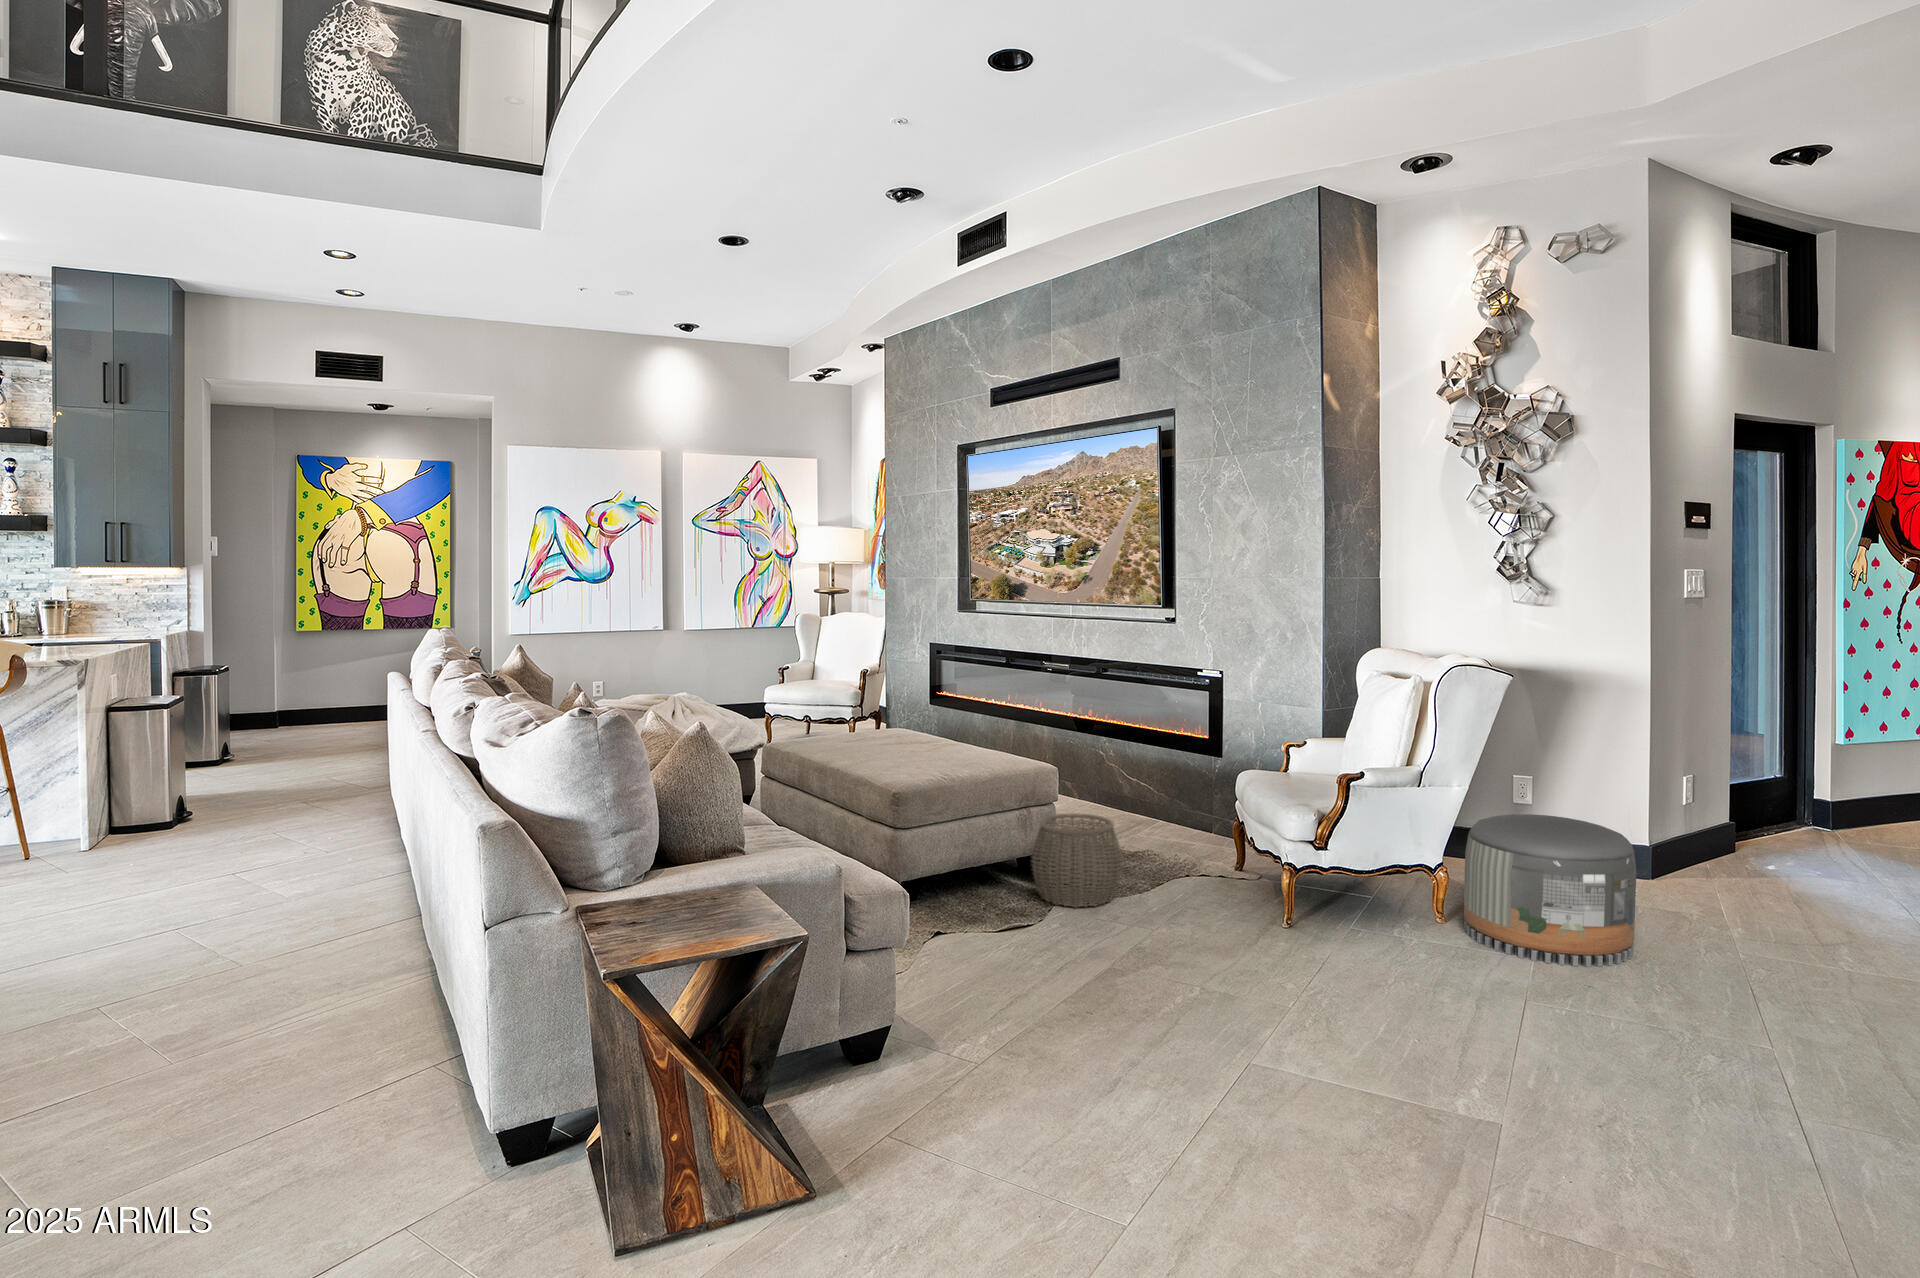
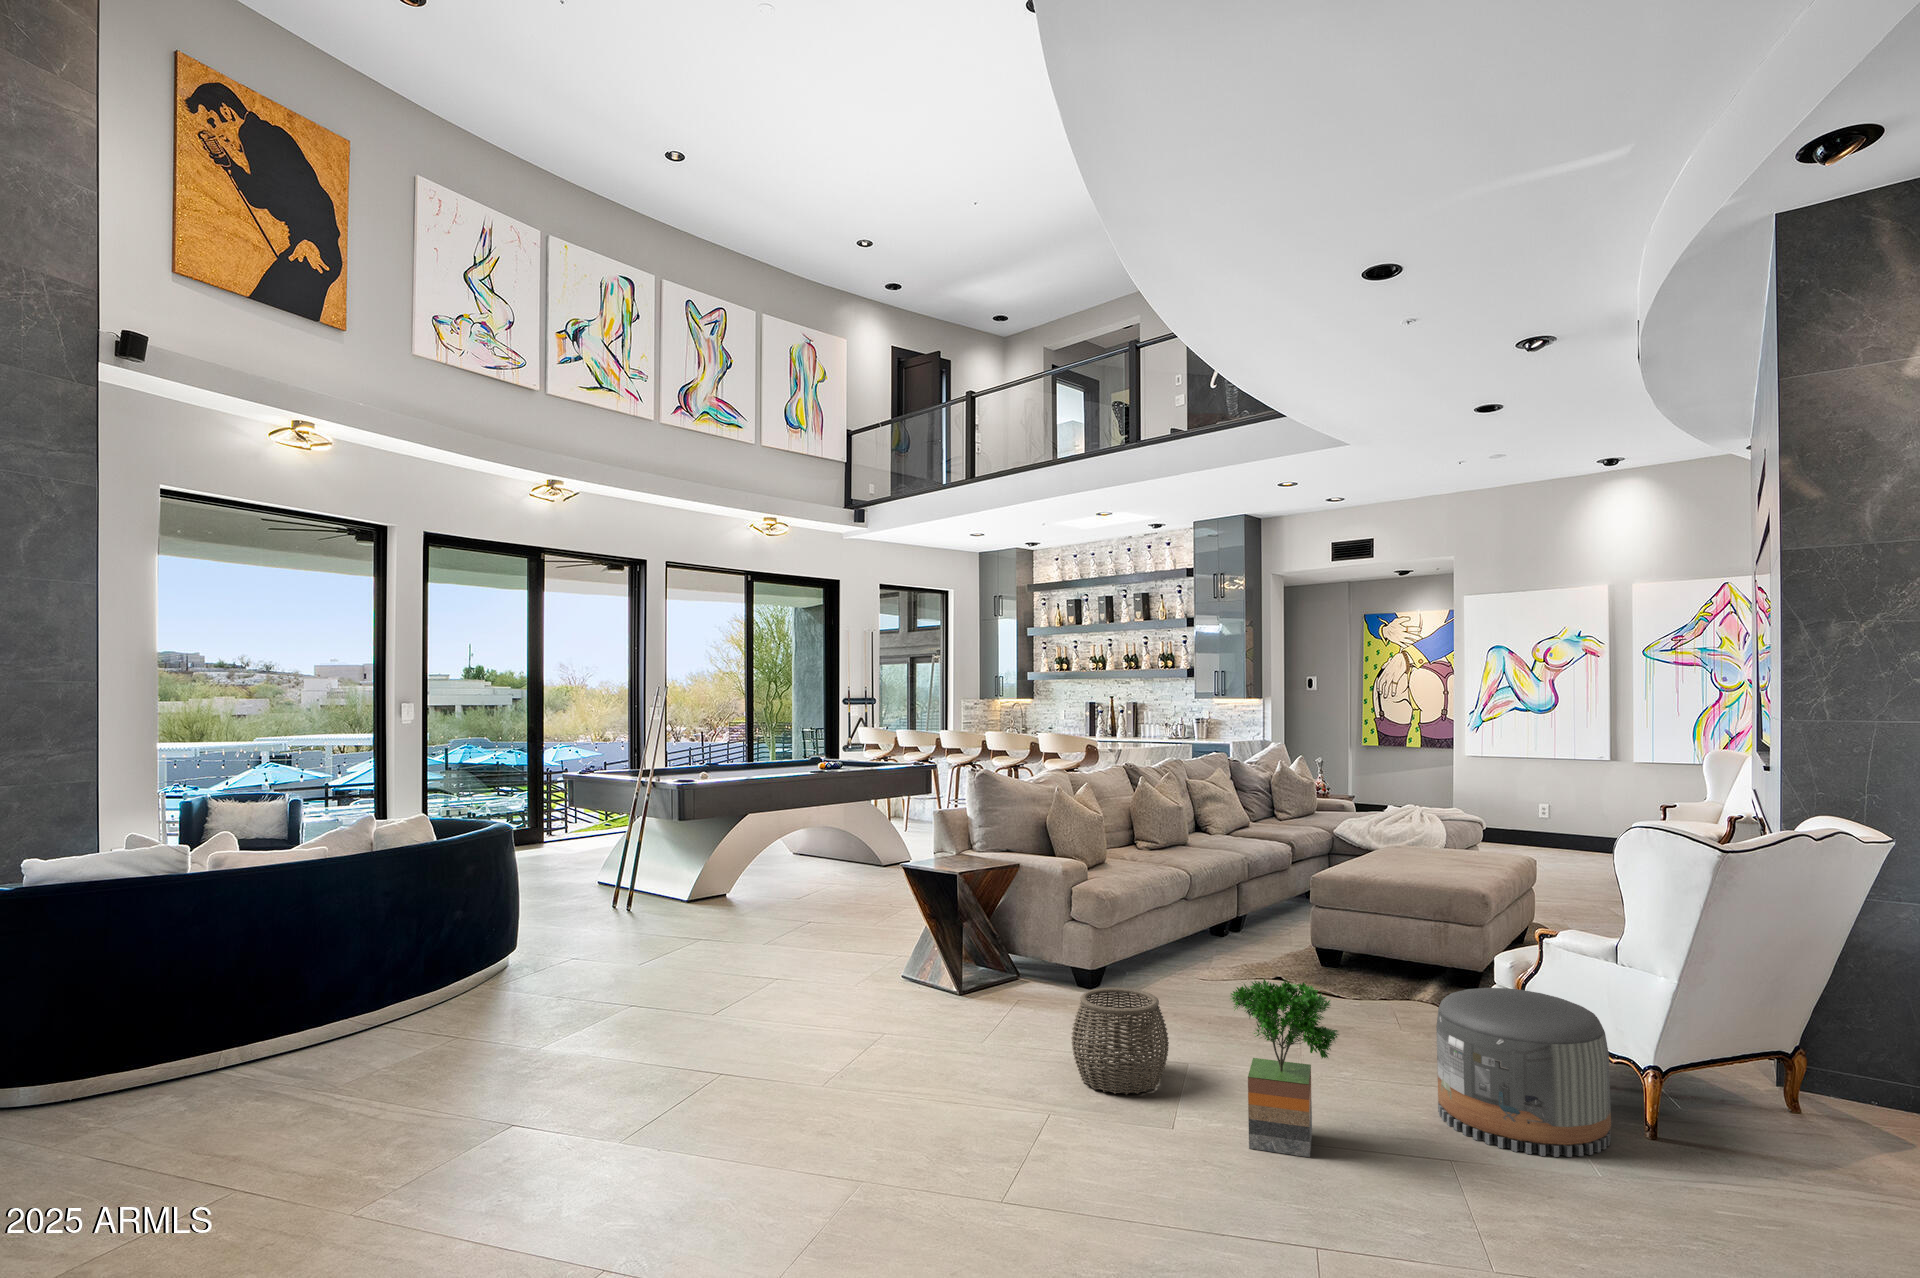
woven basket: present [1031,813,1122,907] -> present [1071,988,1169,1095]
potted tree: none [1631,858,1808,1077] -> present [1230,979,1339,1157]

